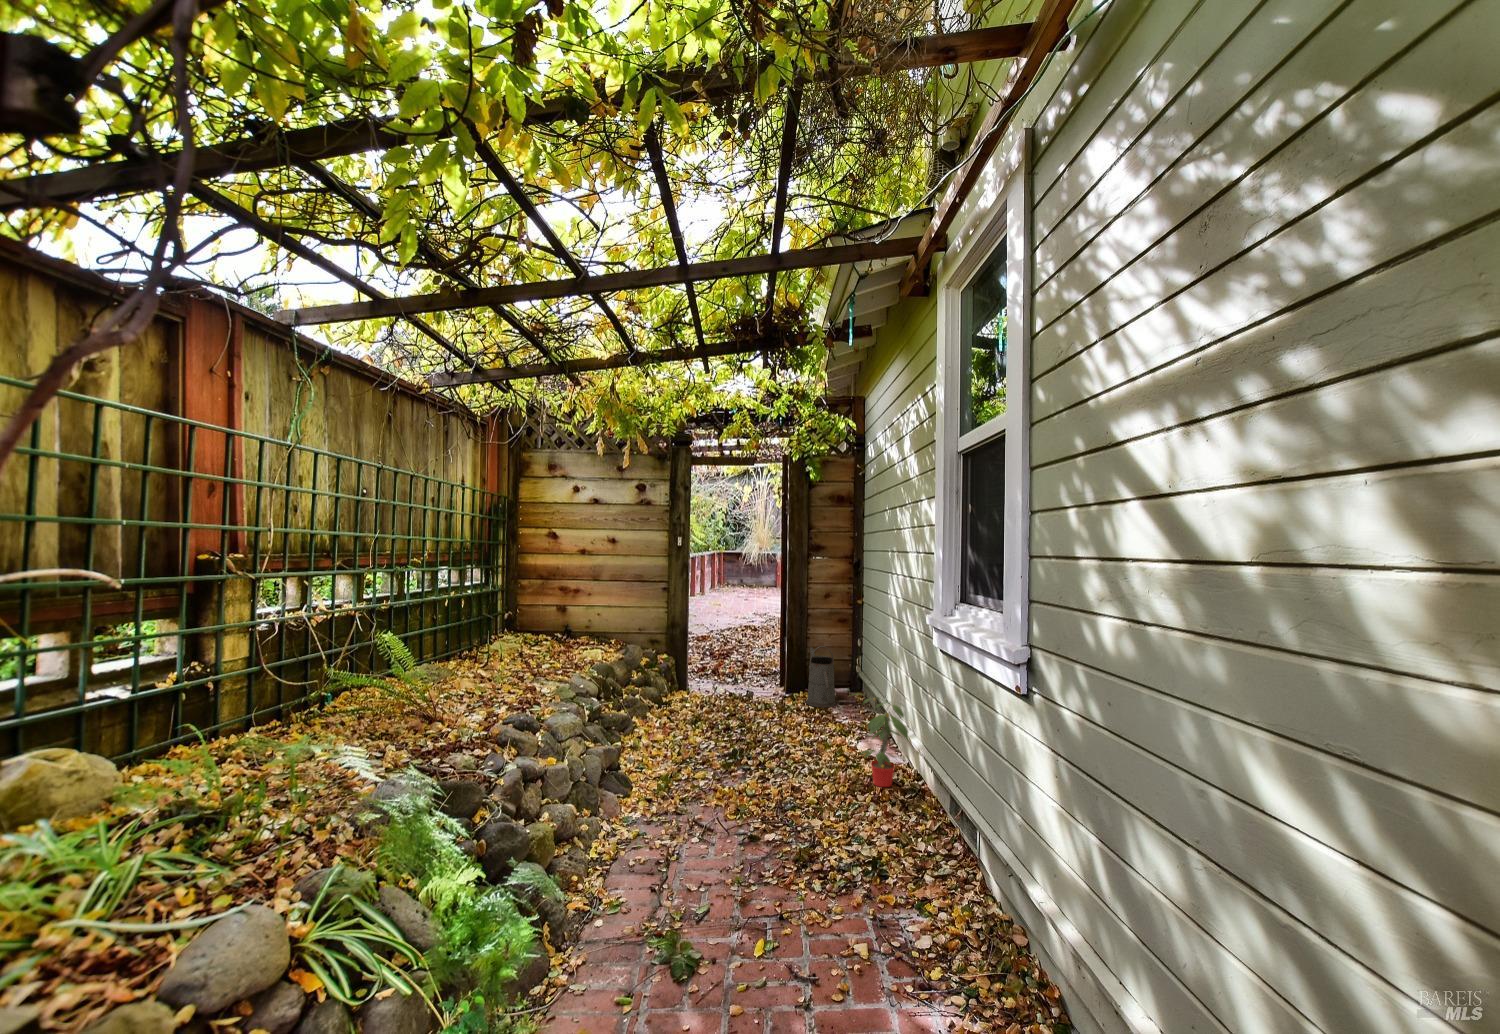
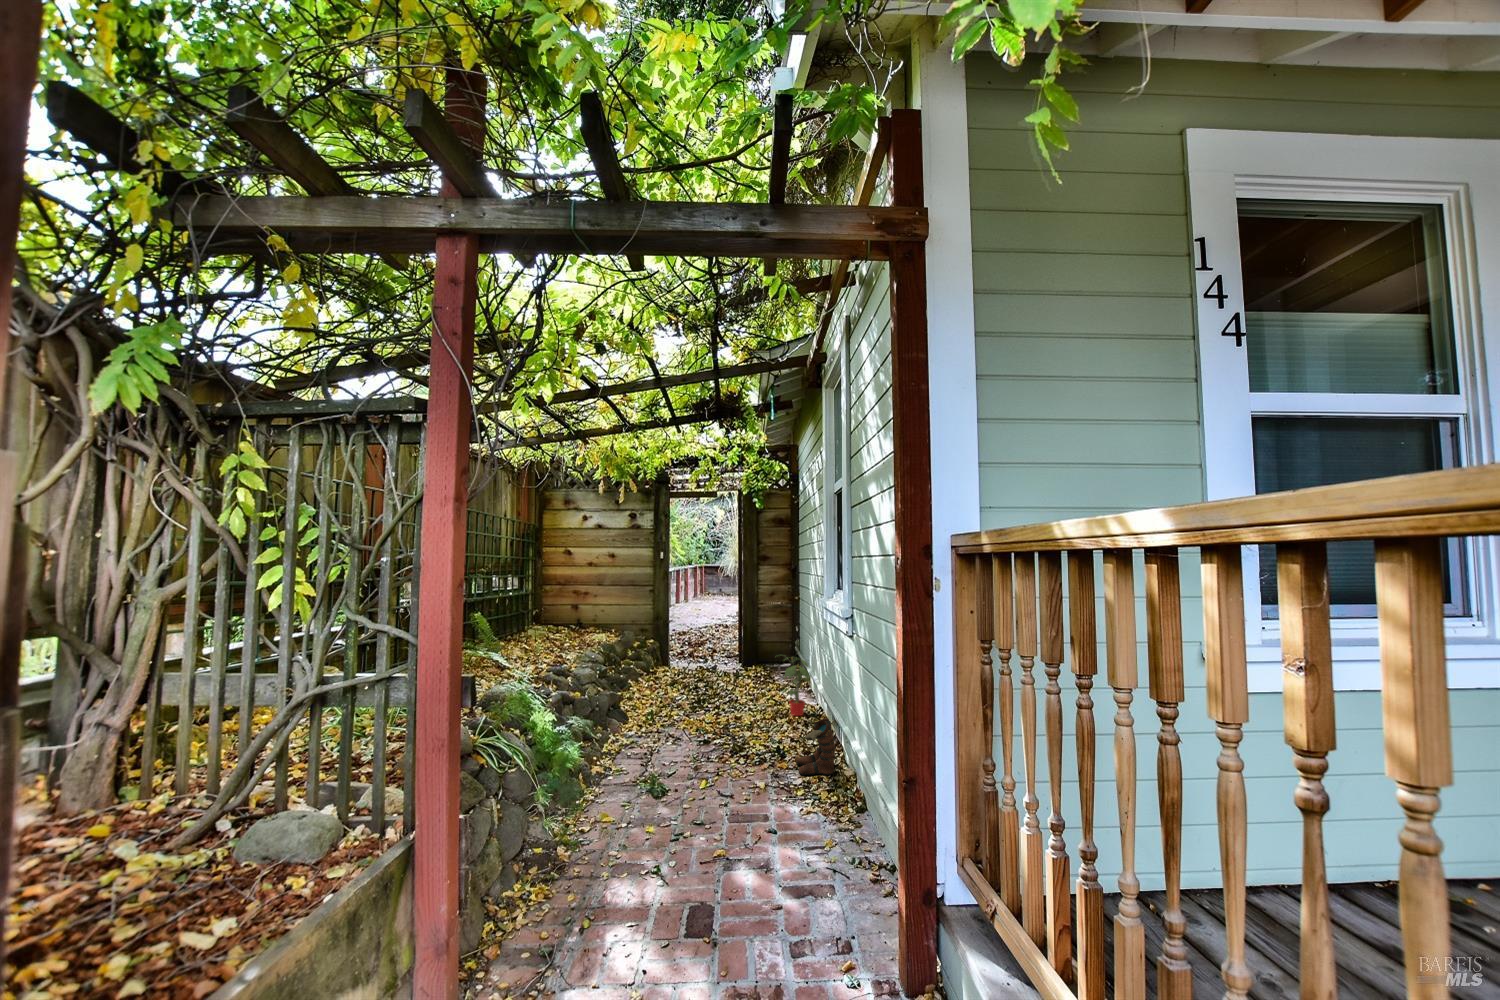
watering can: present [806,646,836,707] -> none [757,630,779,676]
boots: none [913,829,992,940] -> present [796,718,836,775]

